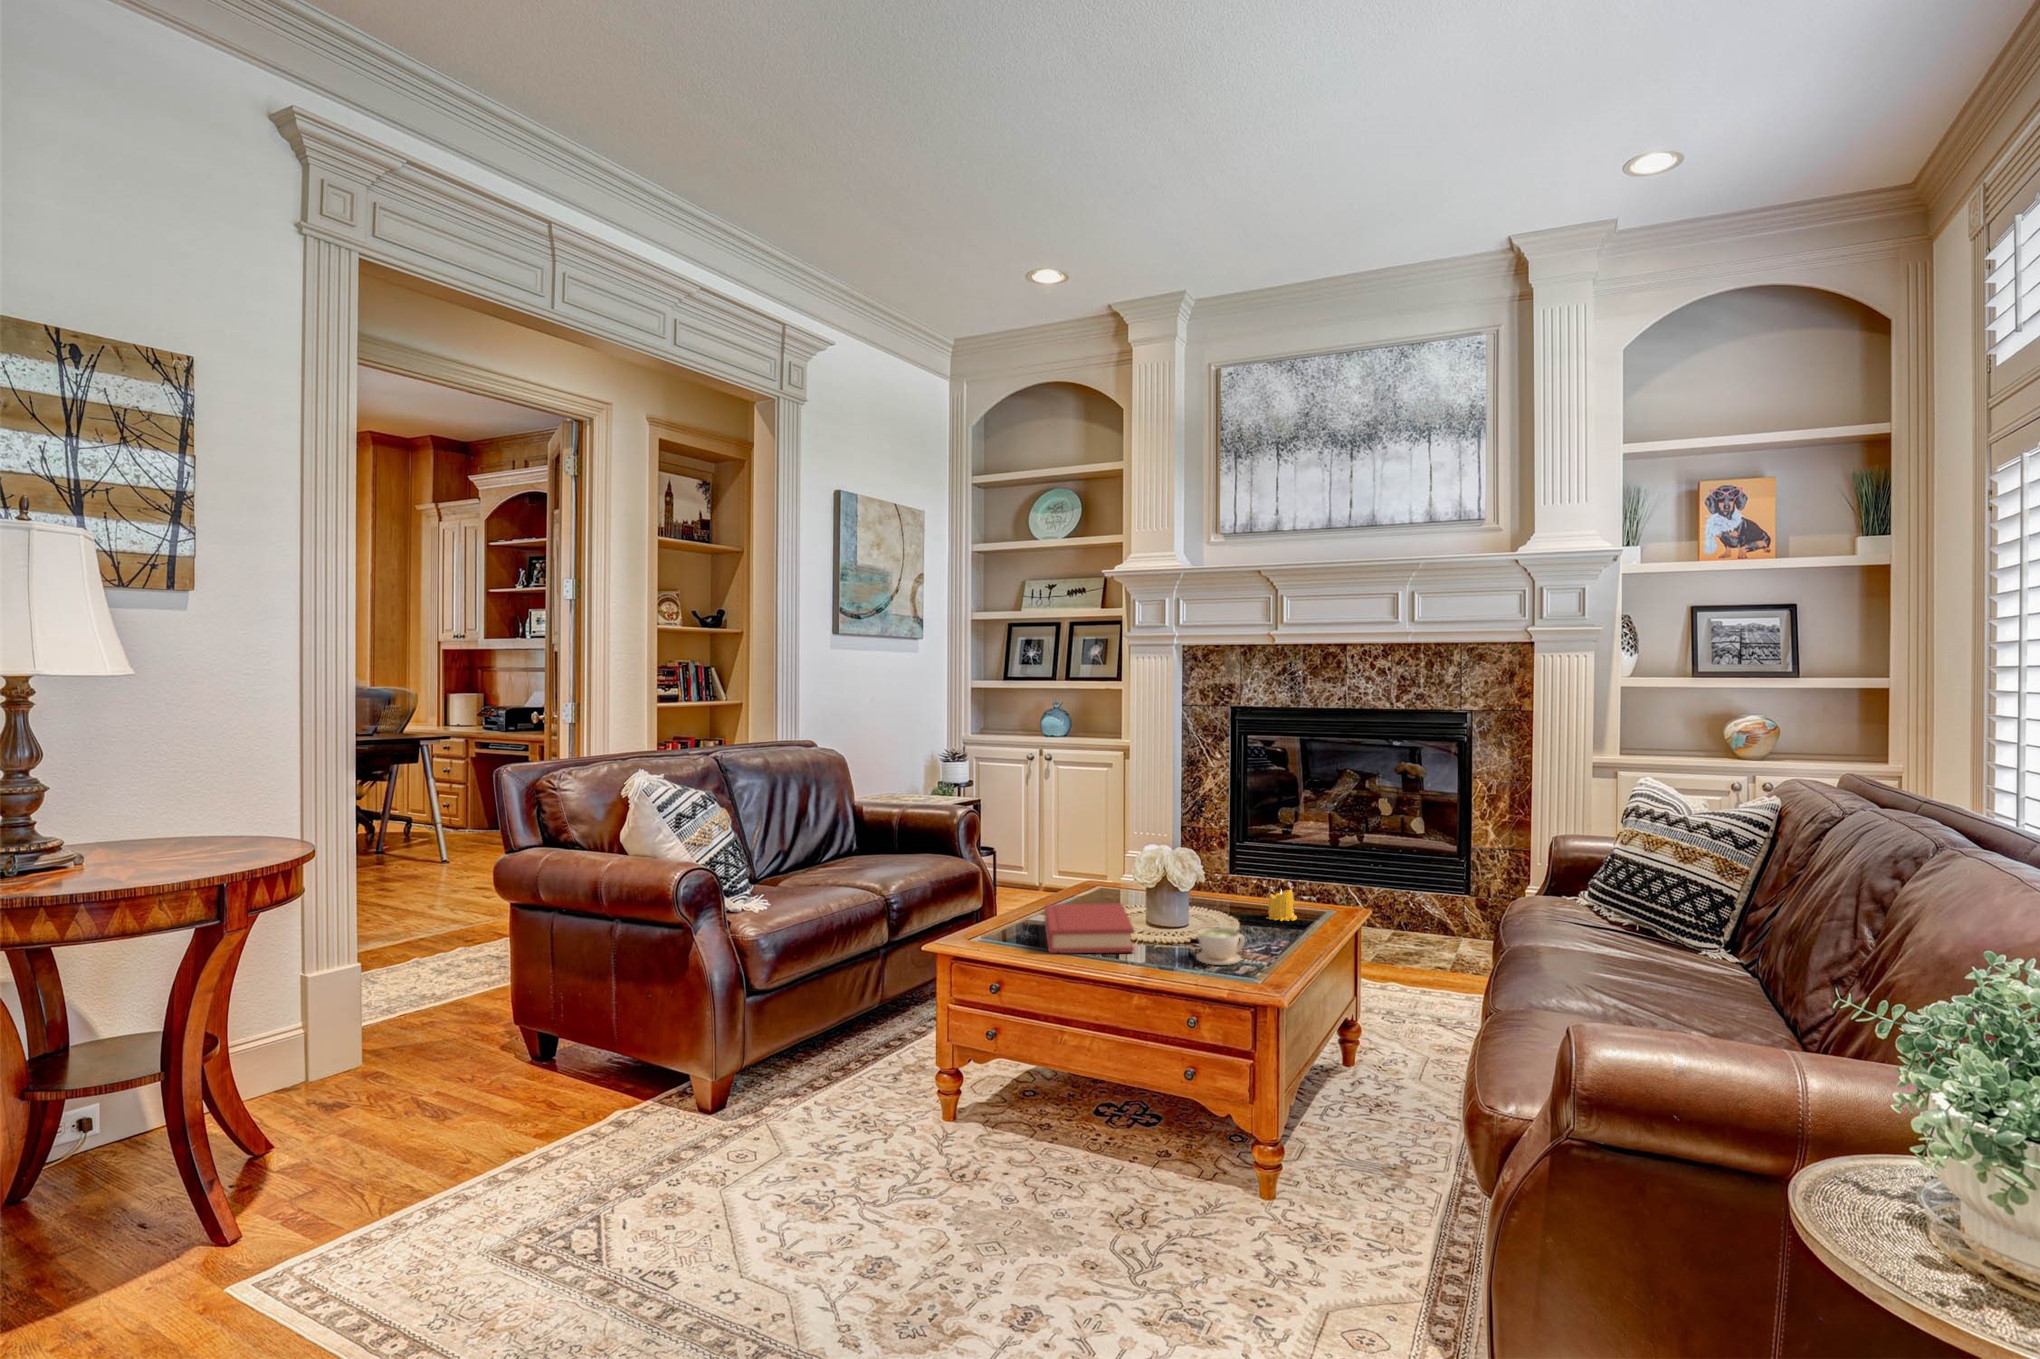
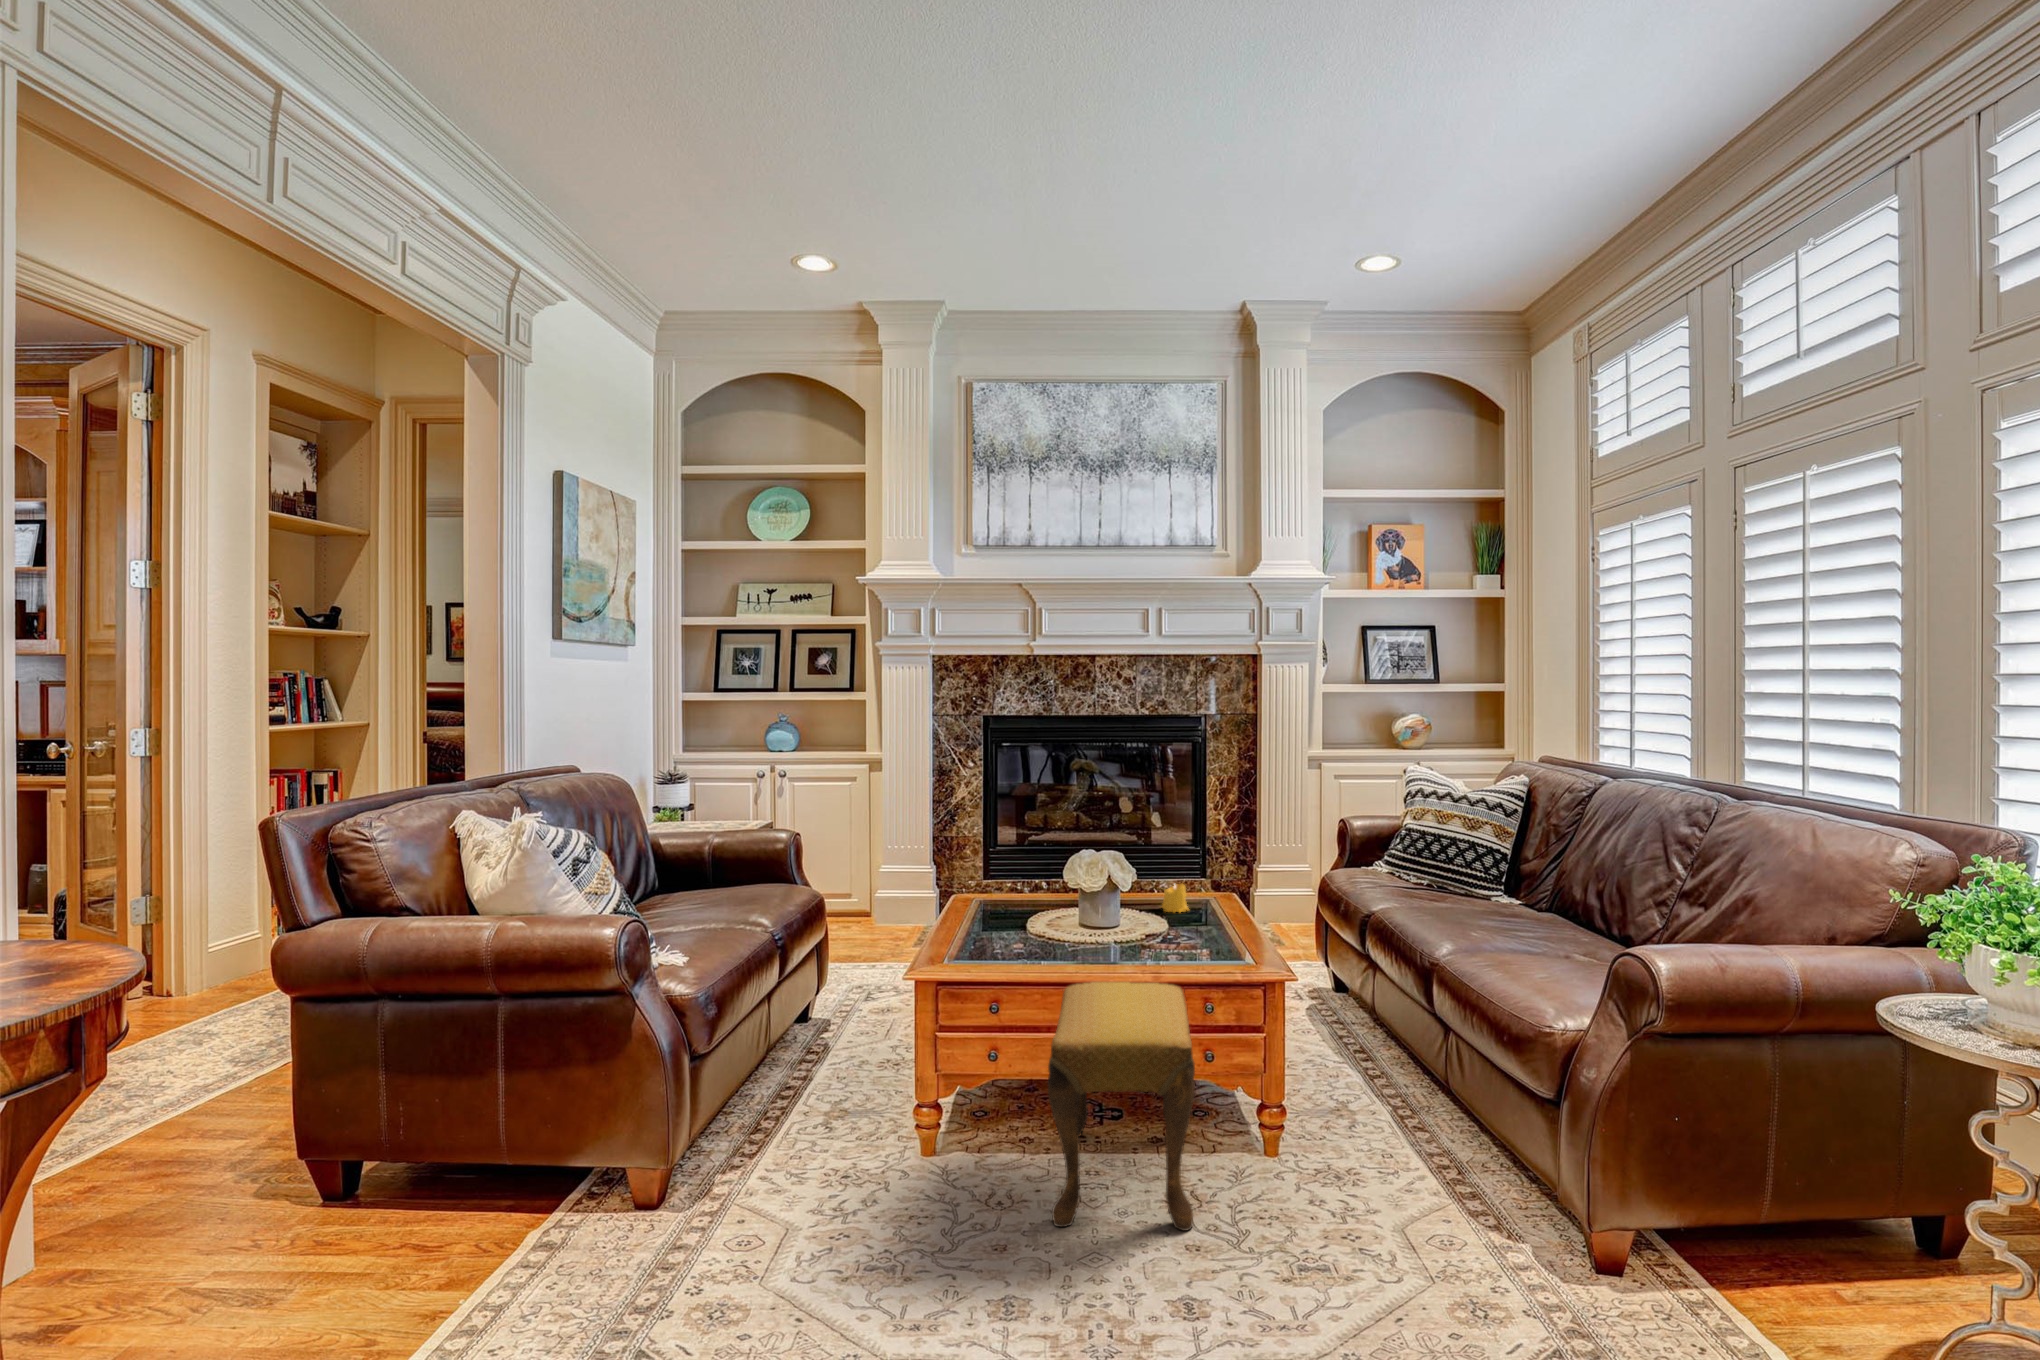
hardback book: present [1044,903,1134,953] -> none [988,911,1108,965]
coffee cup: present [1196,928,1245,965] -> none [1163,922,1204,956]
footstool: none [976,971,1199,1253] -> present [1048,982,1195,1231]

